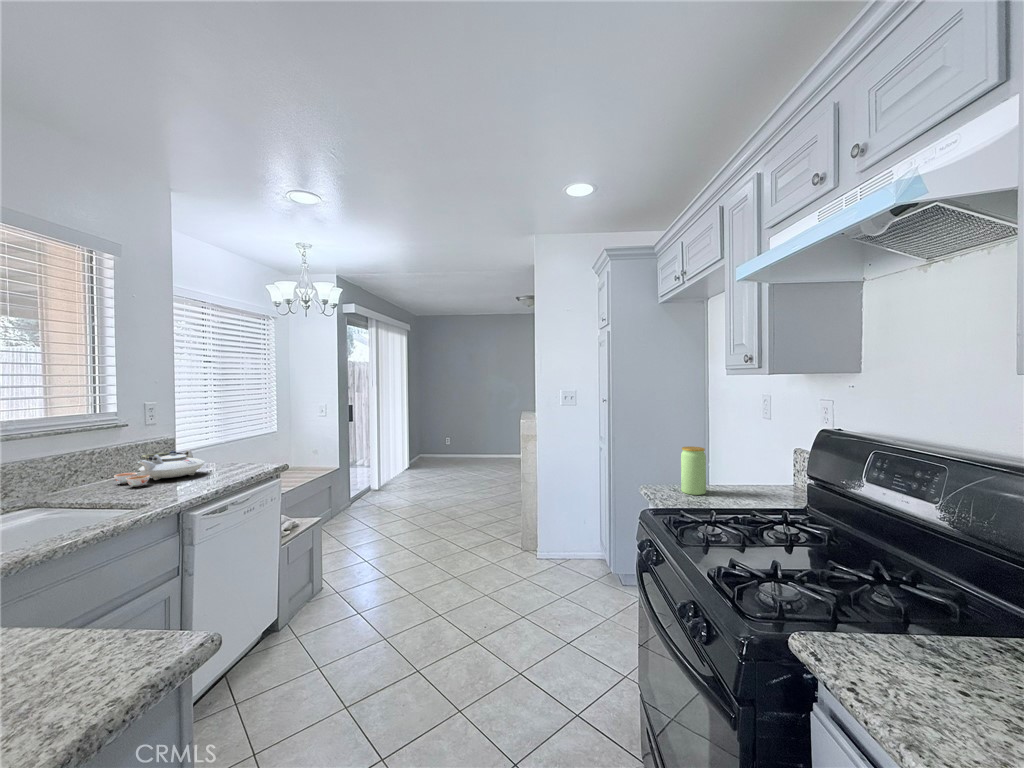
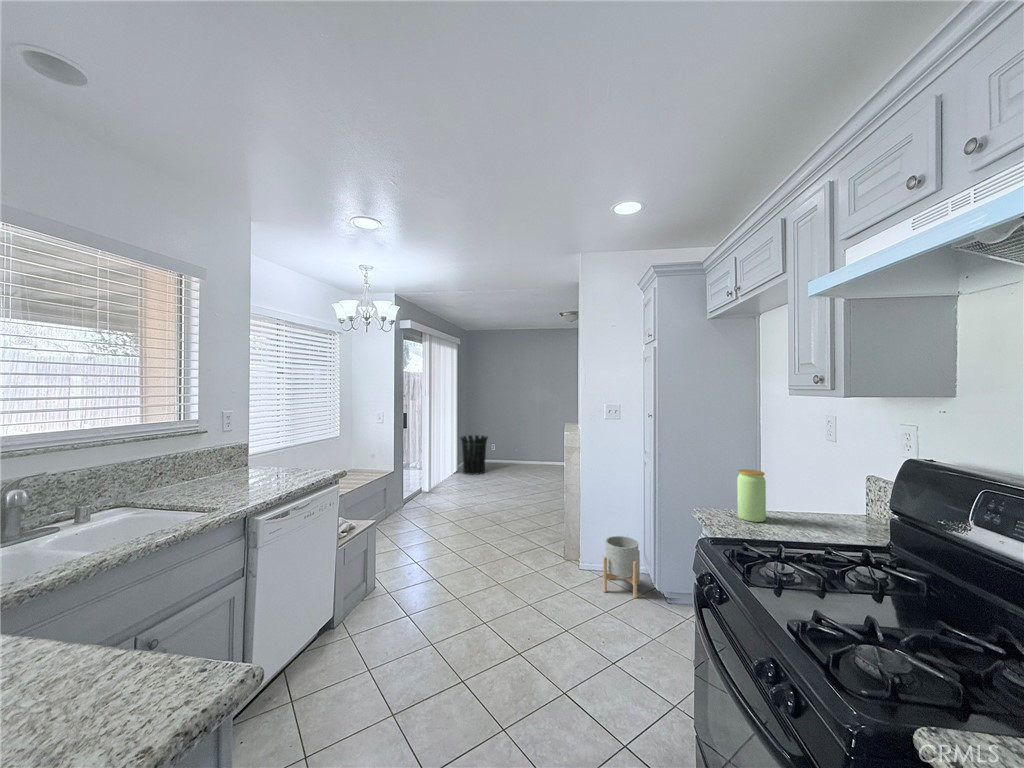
waste bin: none [412,430,444,472] -> present [461,435,488,475]
teapot: present [114,449,205,487] -> none [193,455,273,489]
planter: none [562,524,598,585] -> present [603,536,640,598]

